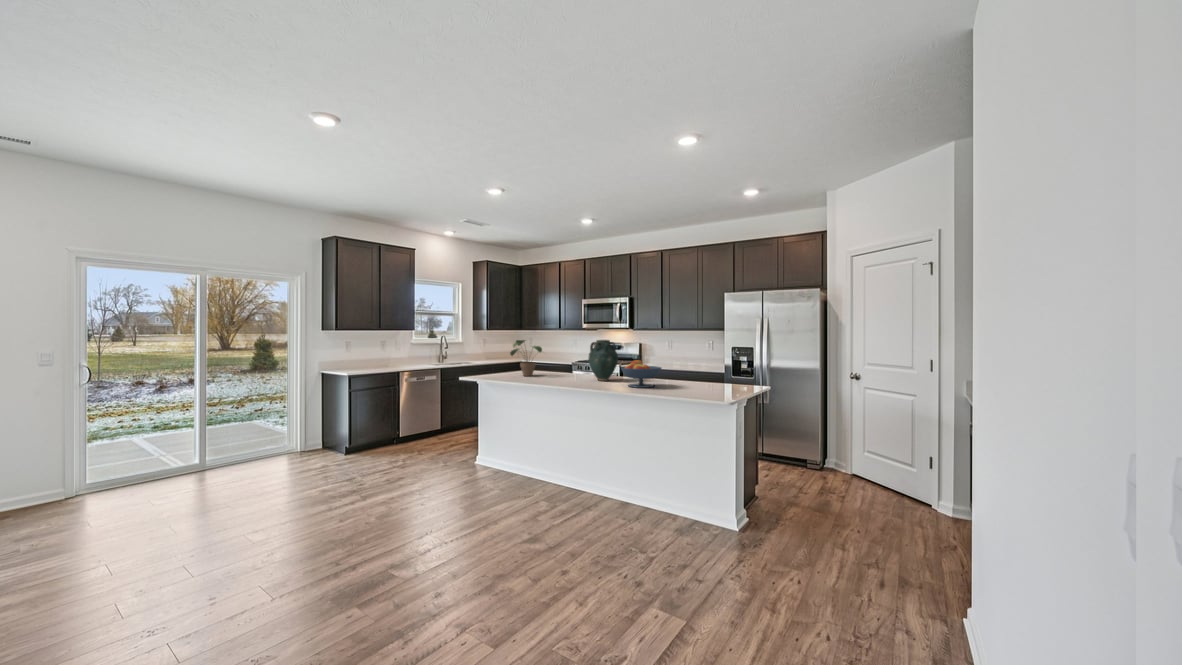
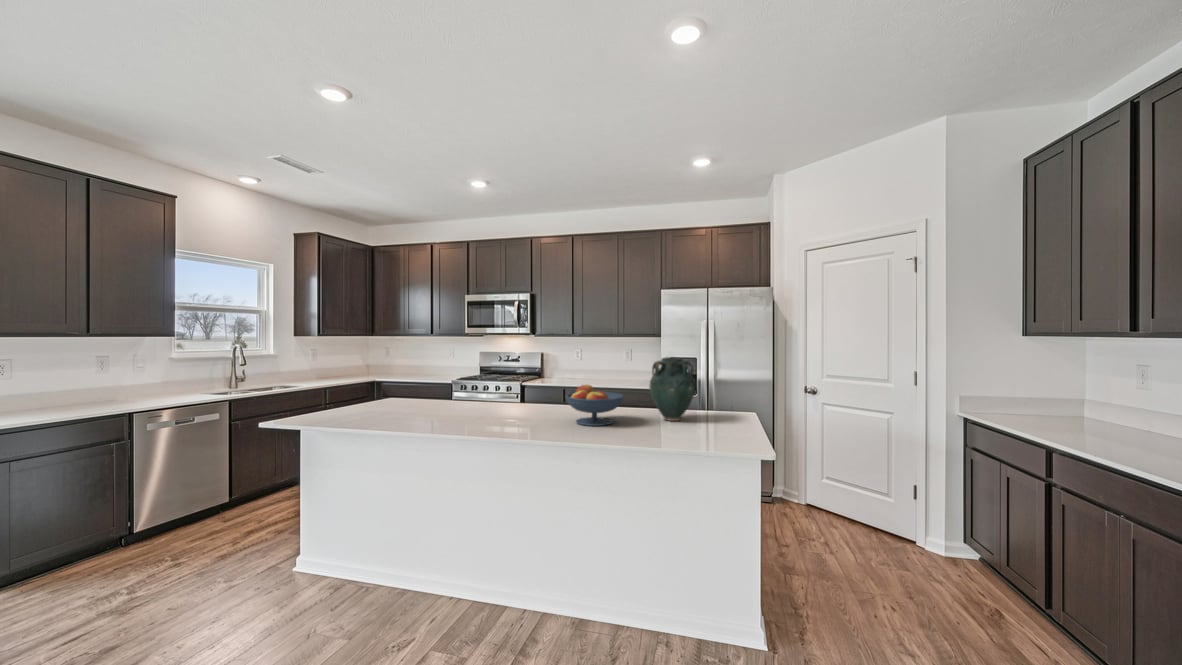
potted plant: present [510,340,542,376] -> none [380,354,439,410]
vase: present [589,340,618,381] -> present [649,357,695,421]

